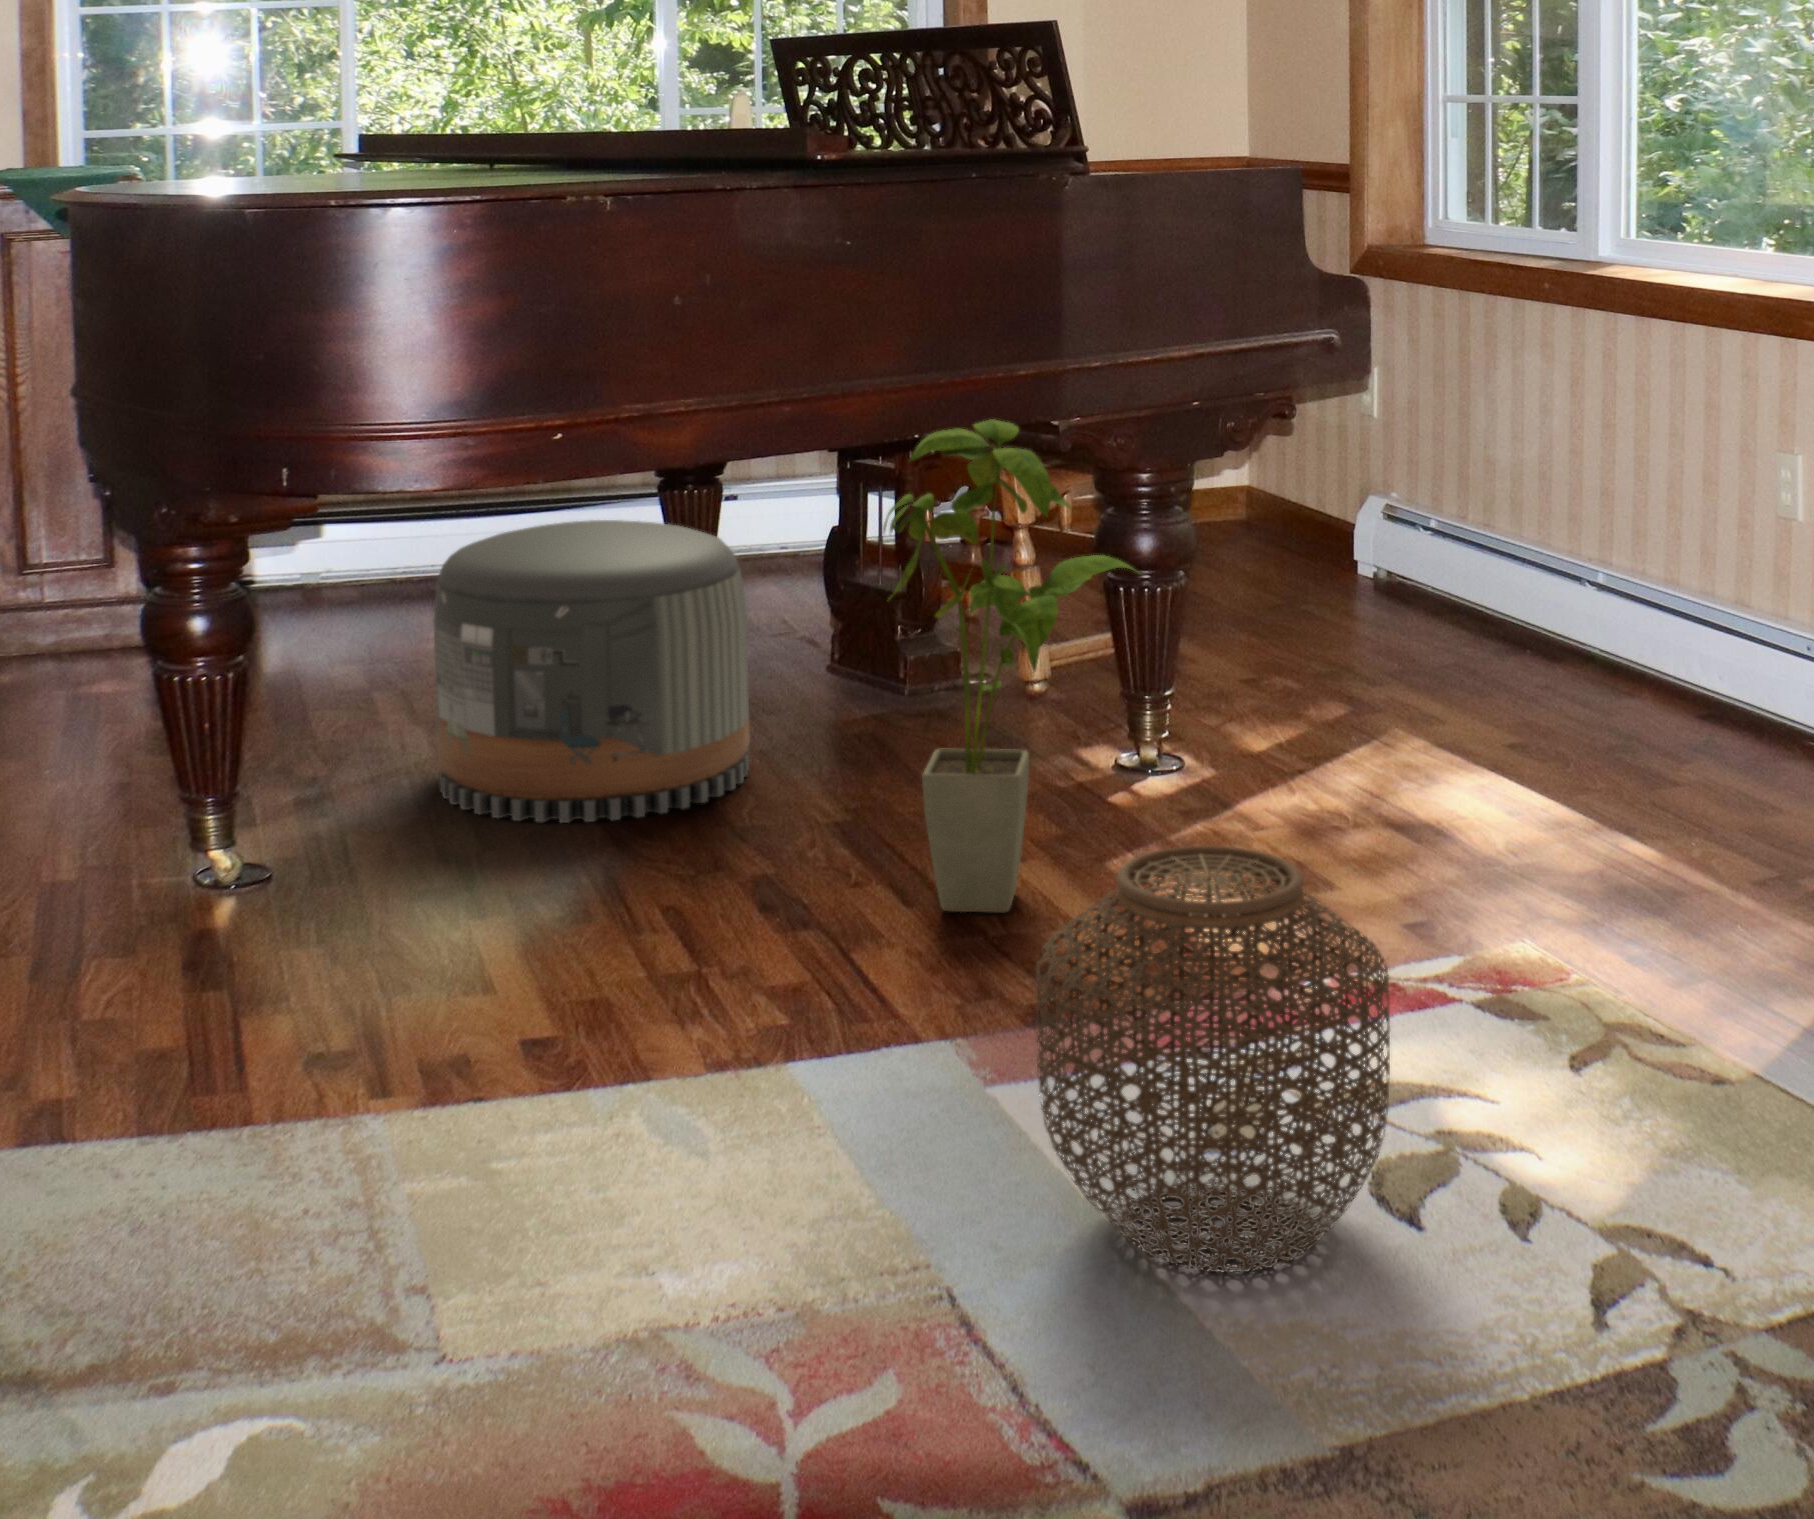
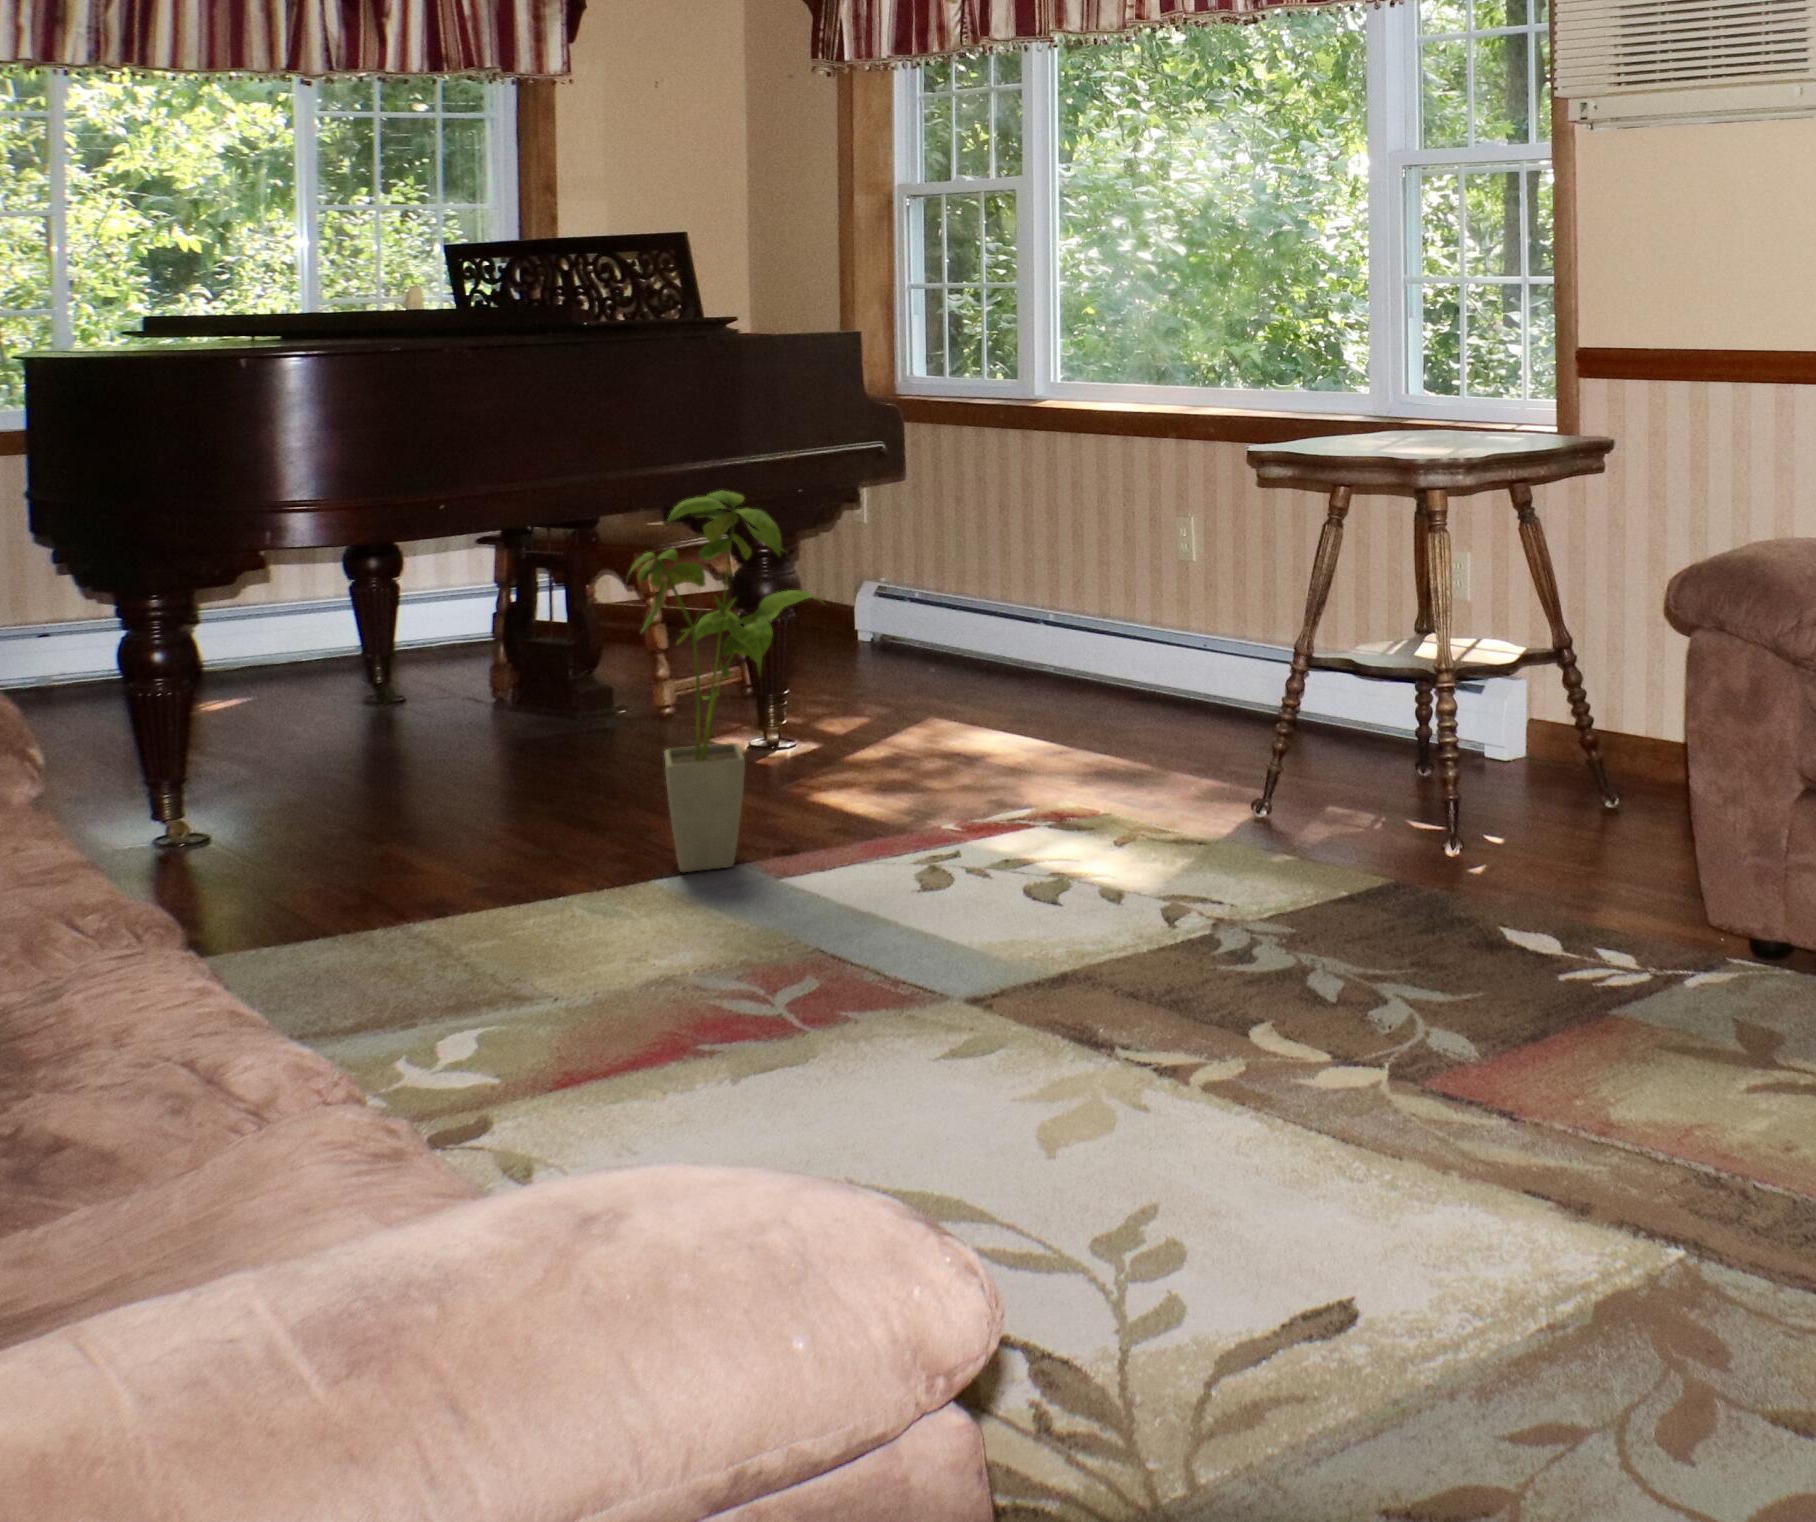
pouf: present [433,520,750,823] -> none [175,603,458,858]
woven basket: present [1036,846,1390,1273] -> none [876,758,1124,1059]

